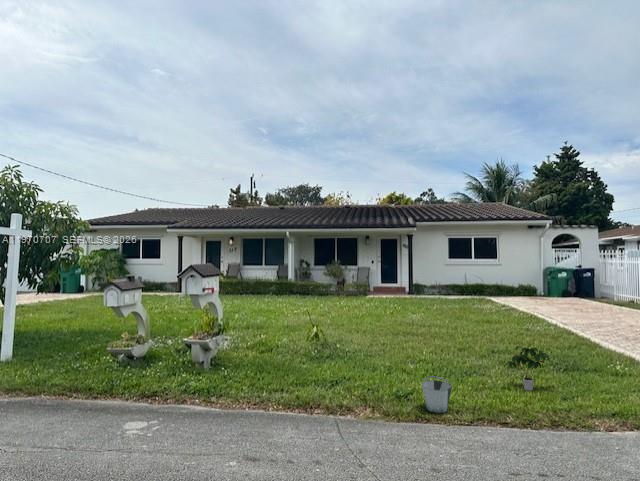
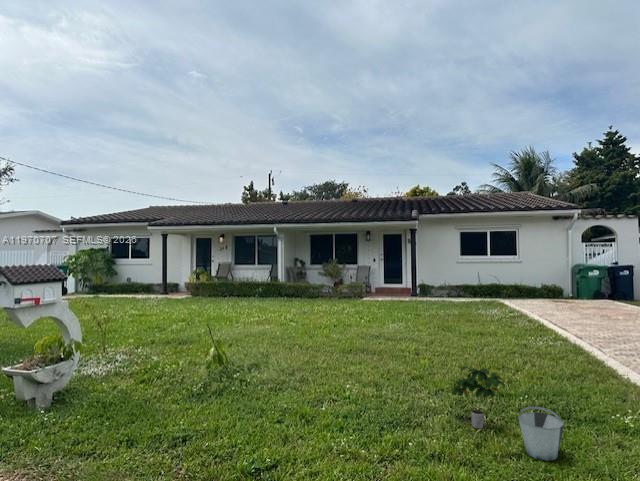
bucket: present [422,376,452,413] -> present [518,406,564,461]

